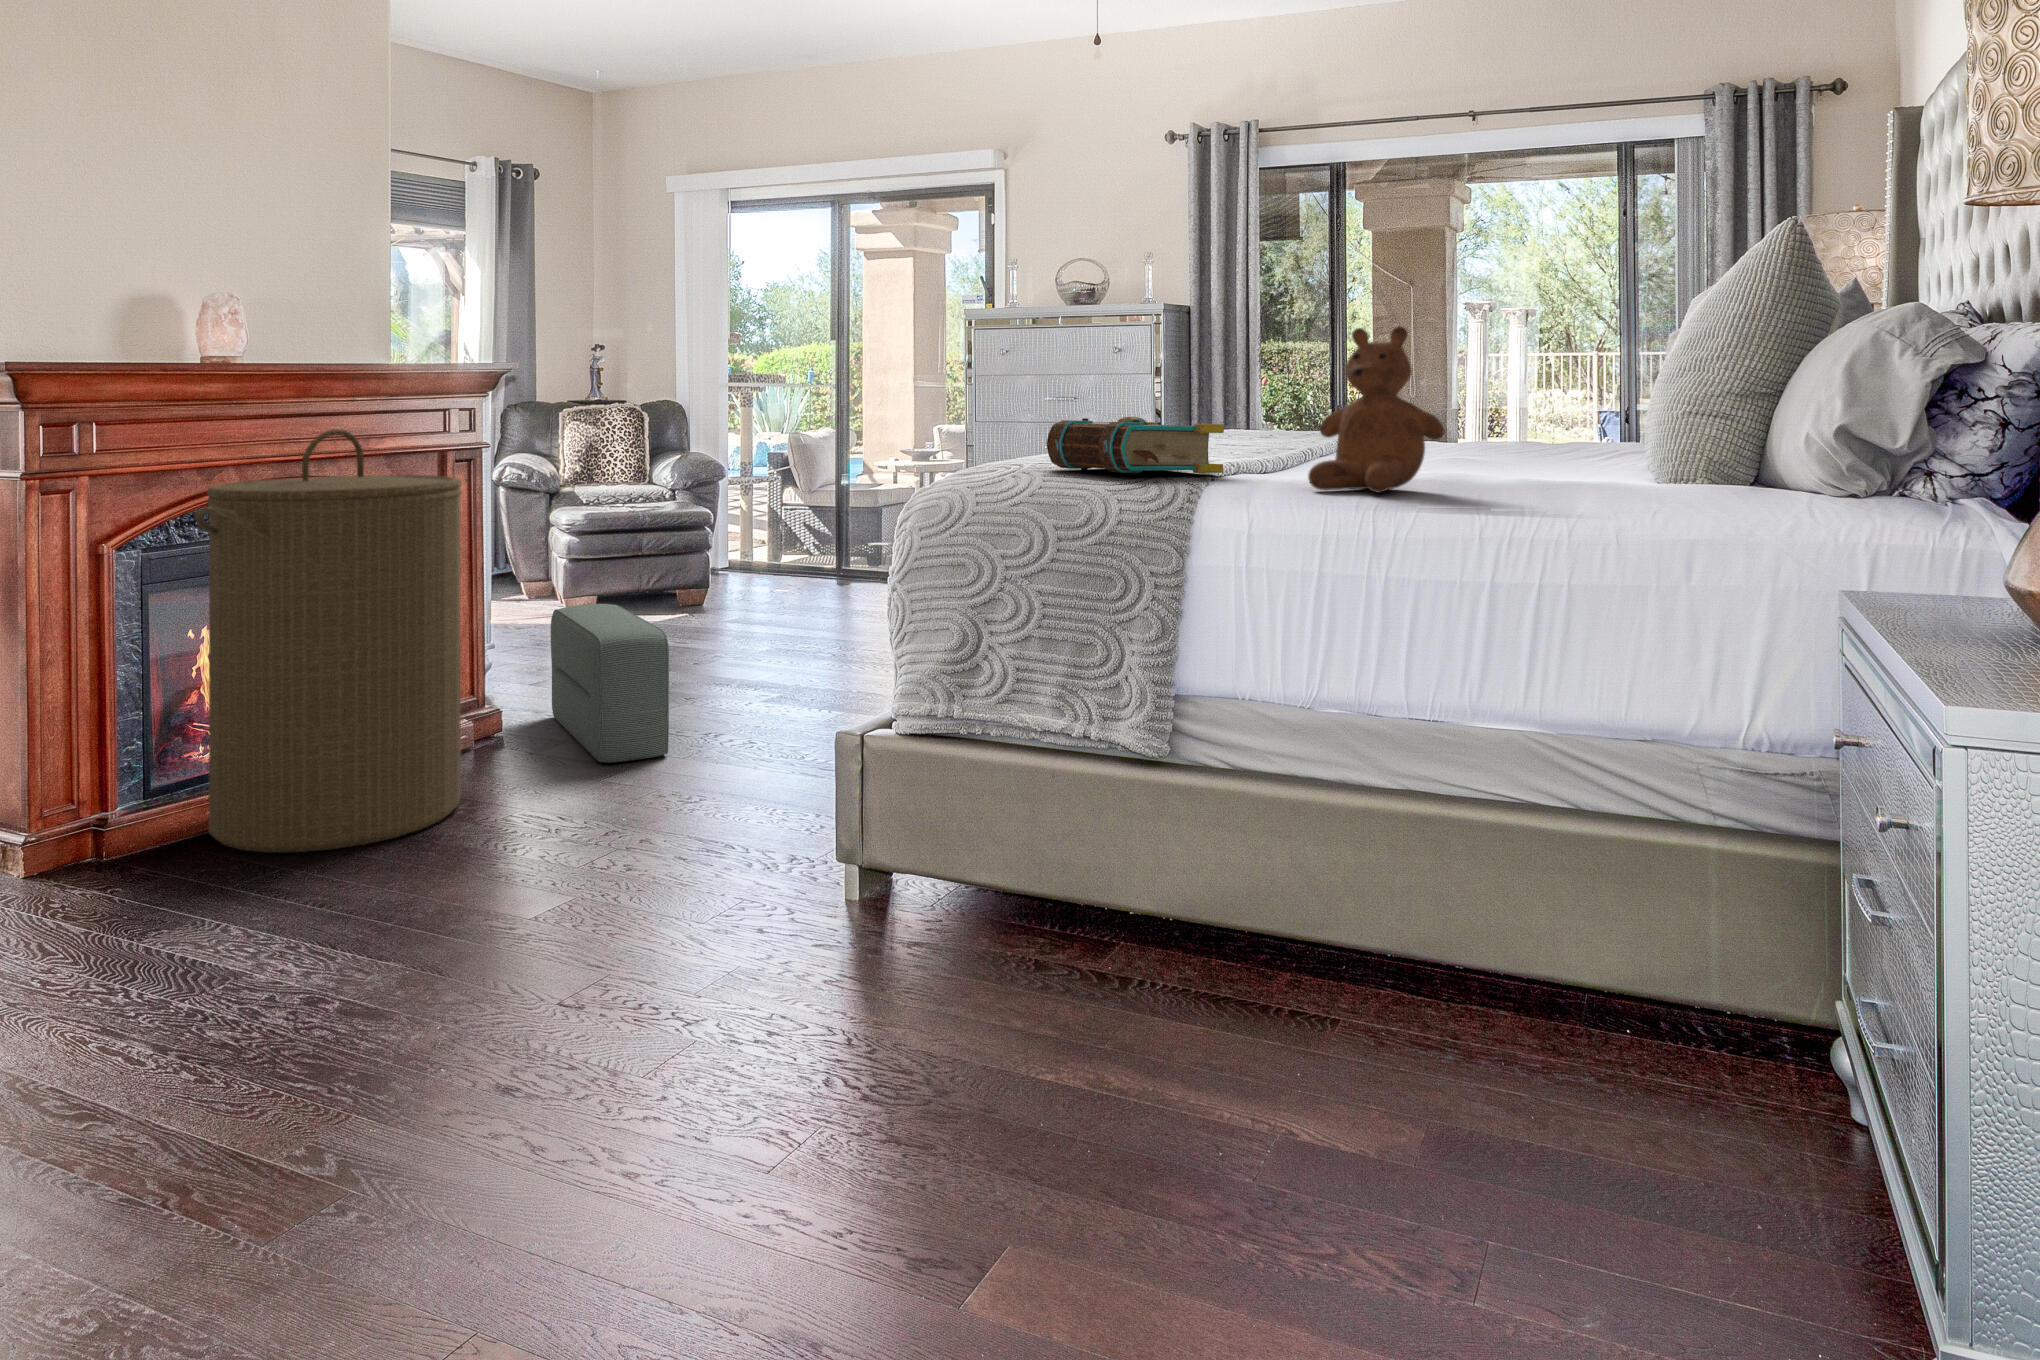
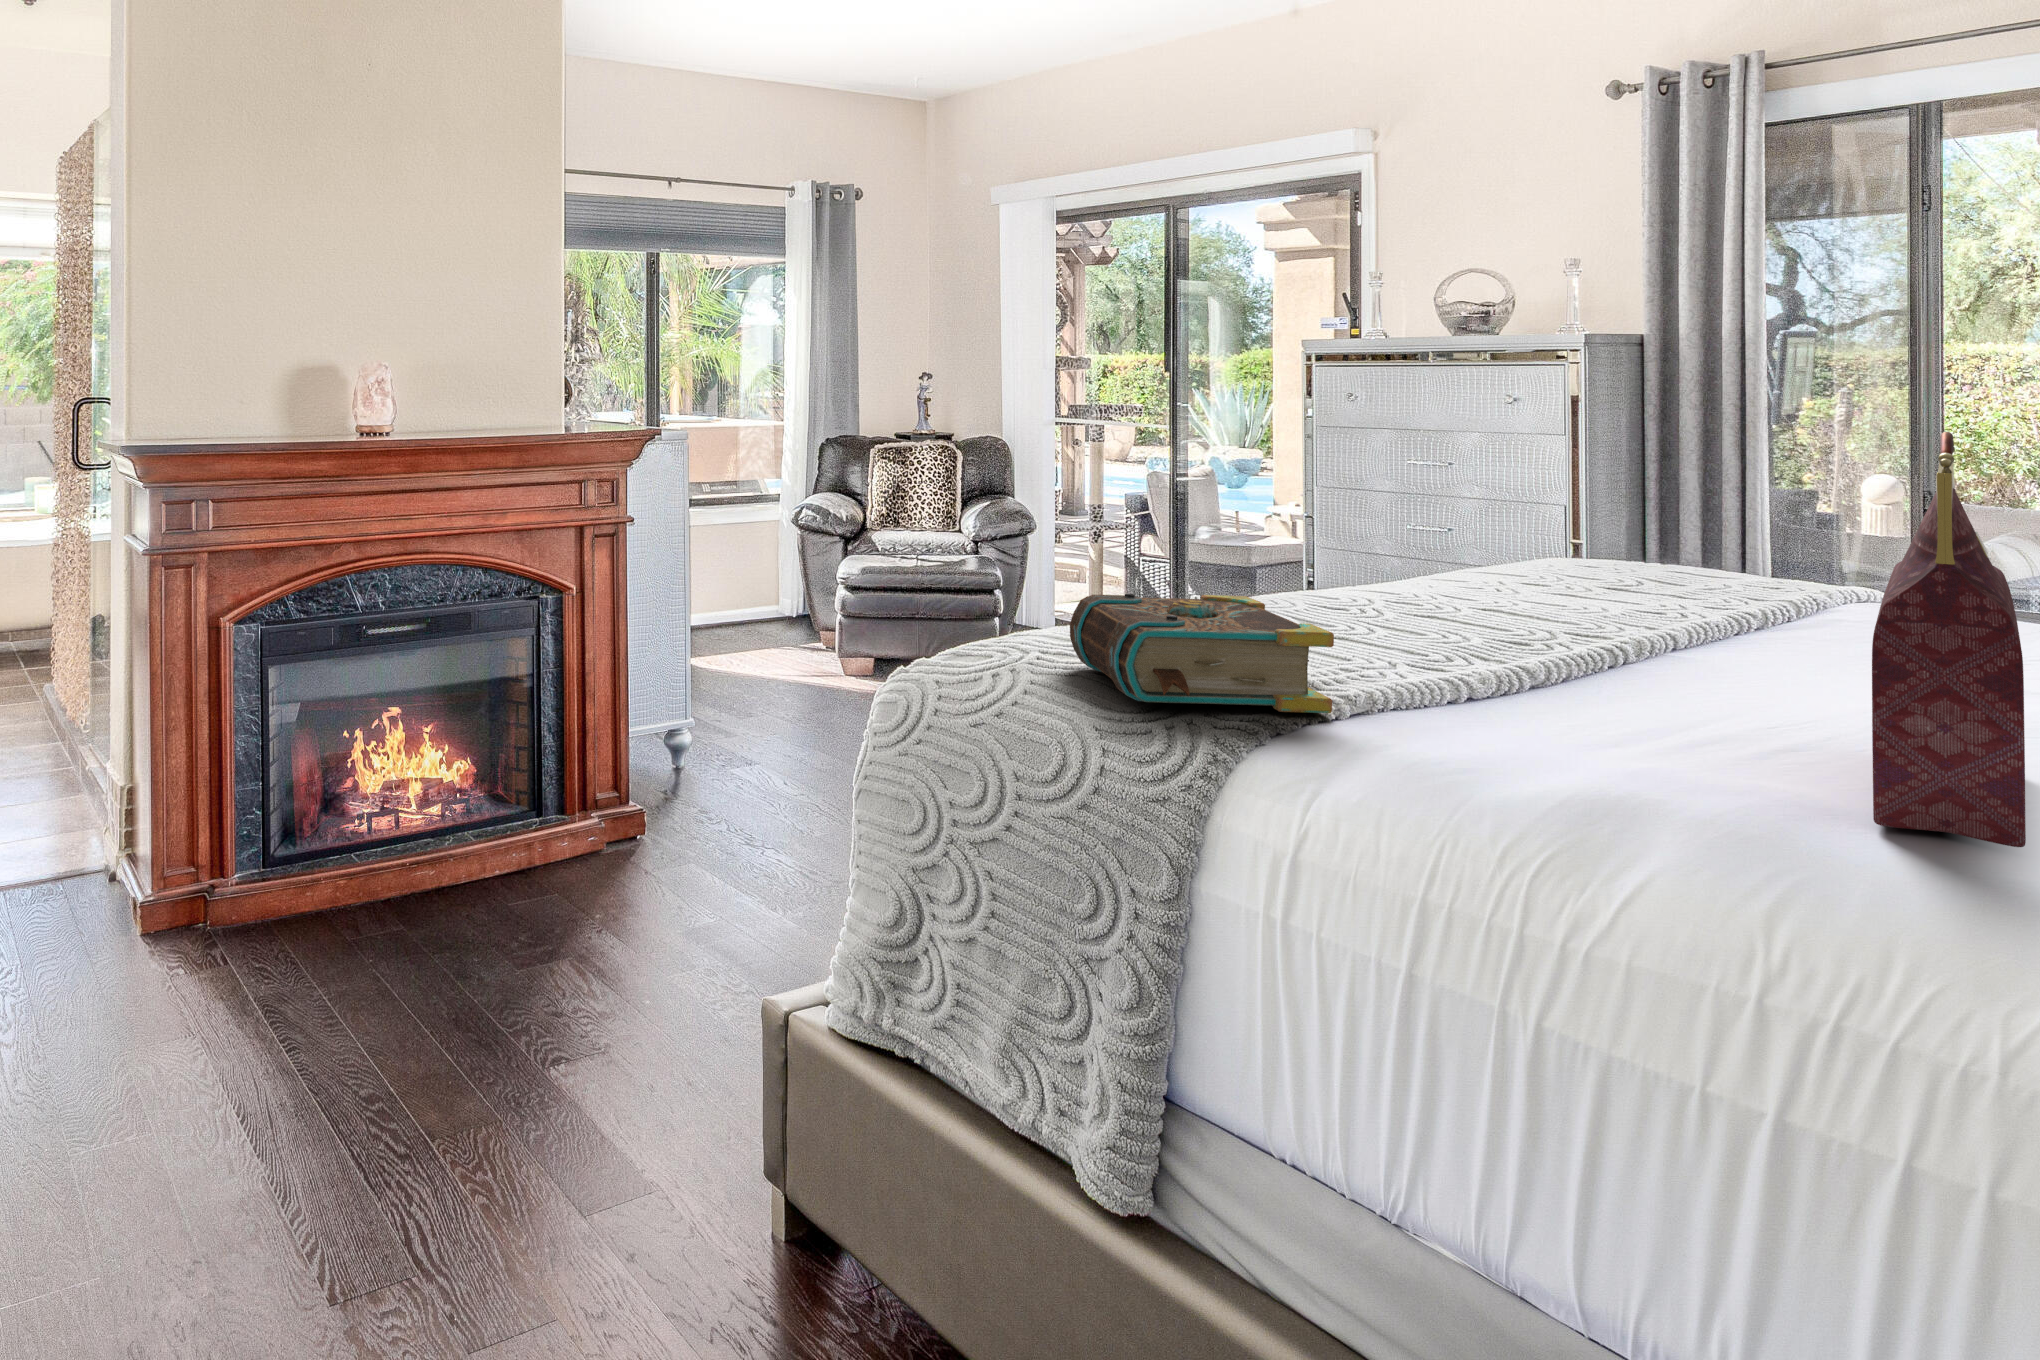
handbag: none [1467,296,1550,481] -> present [1872,432,2026,847]
teddy bear: present [1308,326,1444,493] -> none [1388,509,1684,852]
laundry hamper: present [195,429,462,852] -> none [264,517,550,966]
pouf: present [551,604,669,763] -> none [697,696,785,899]

